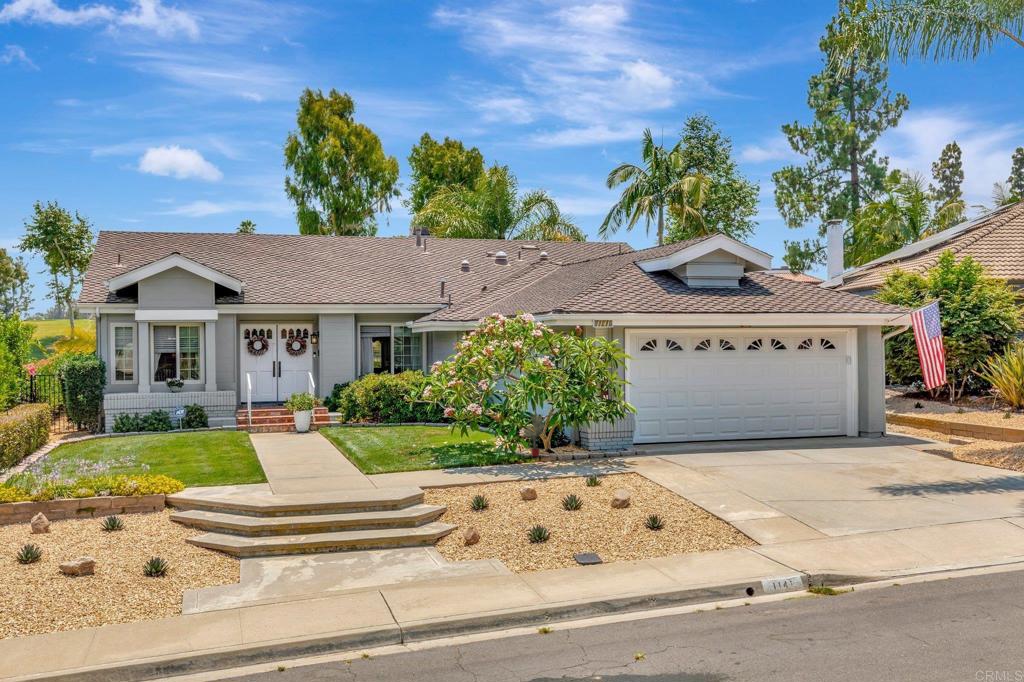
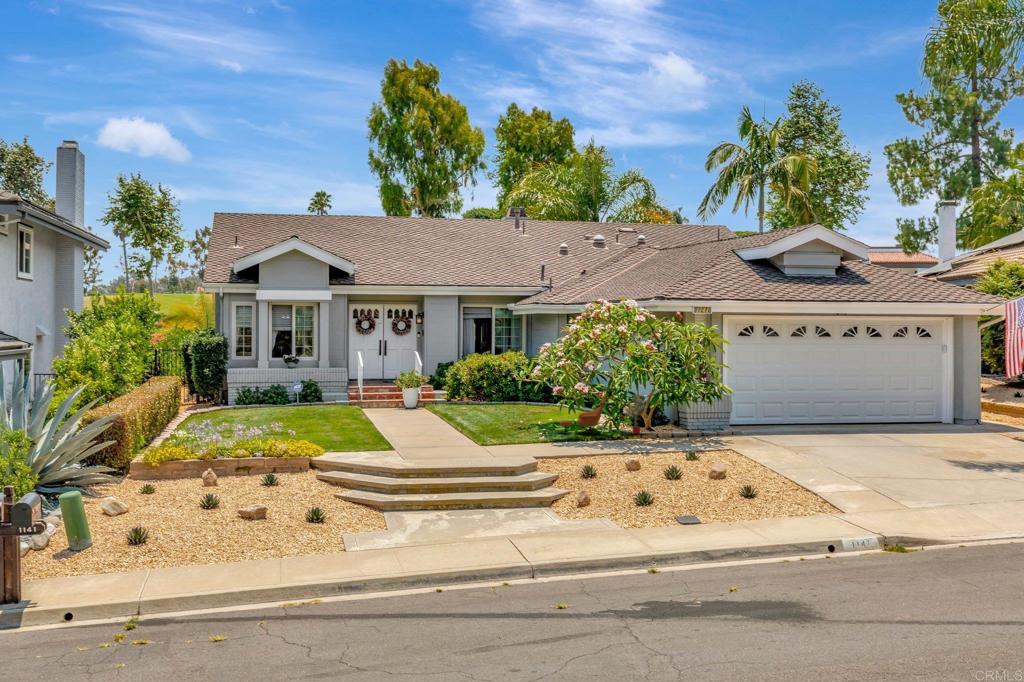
lounge chair: none [449,420,500,460] -> present [559,400,604,435]

